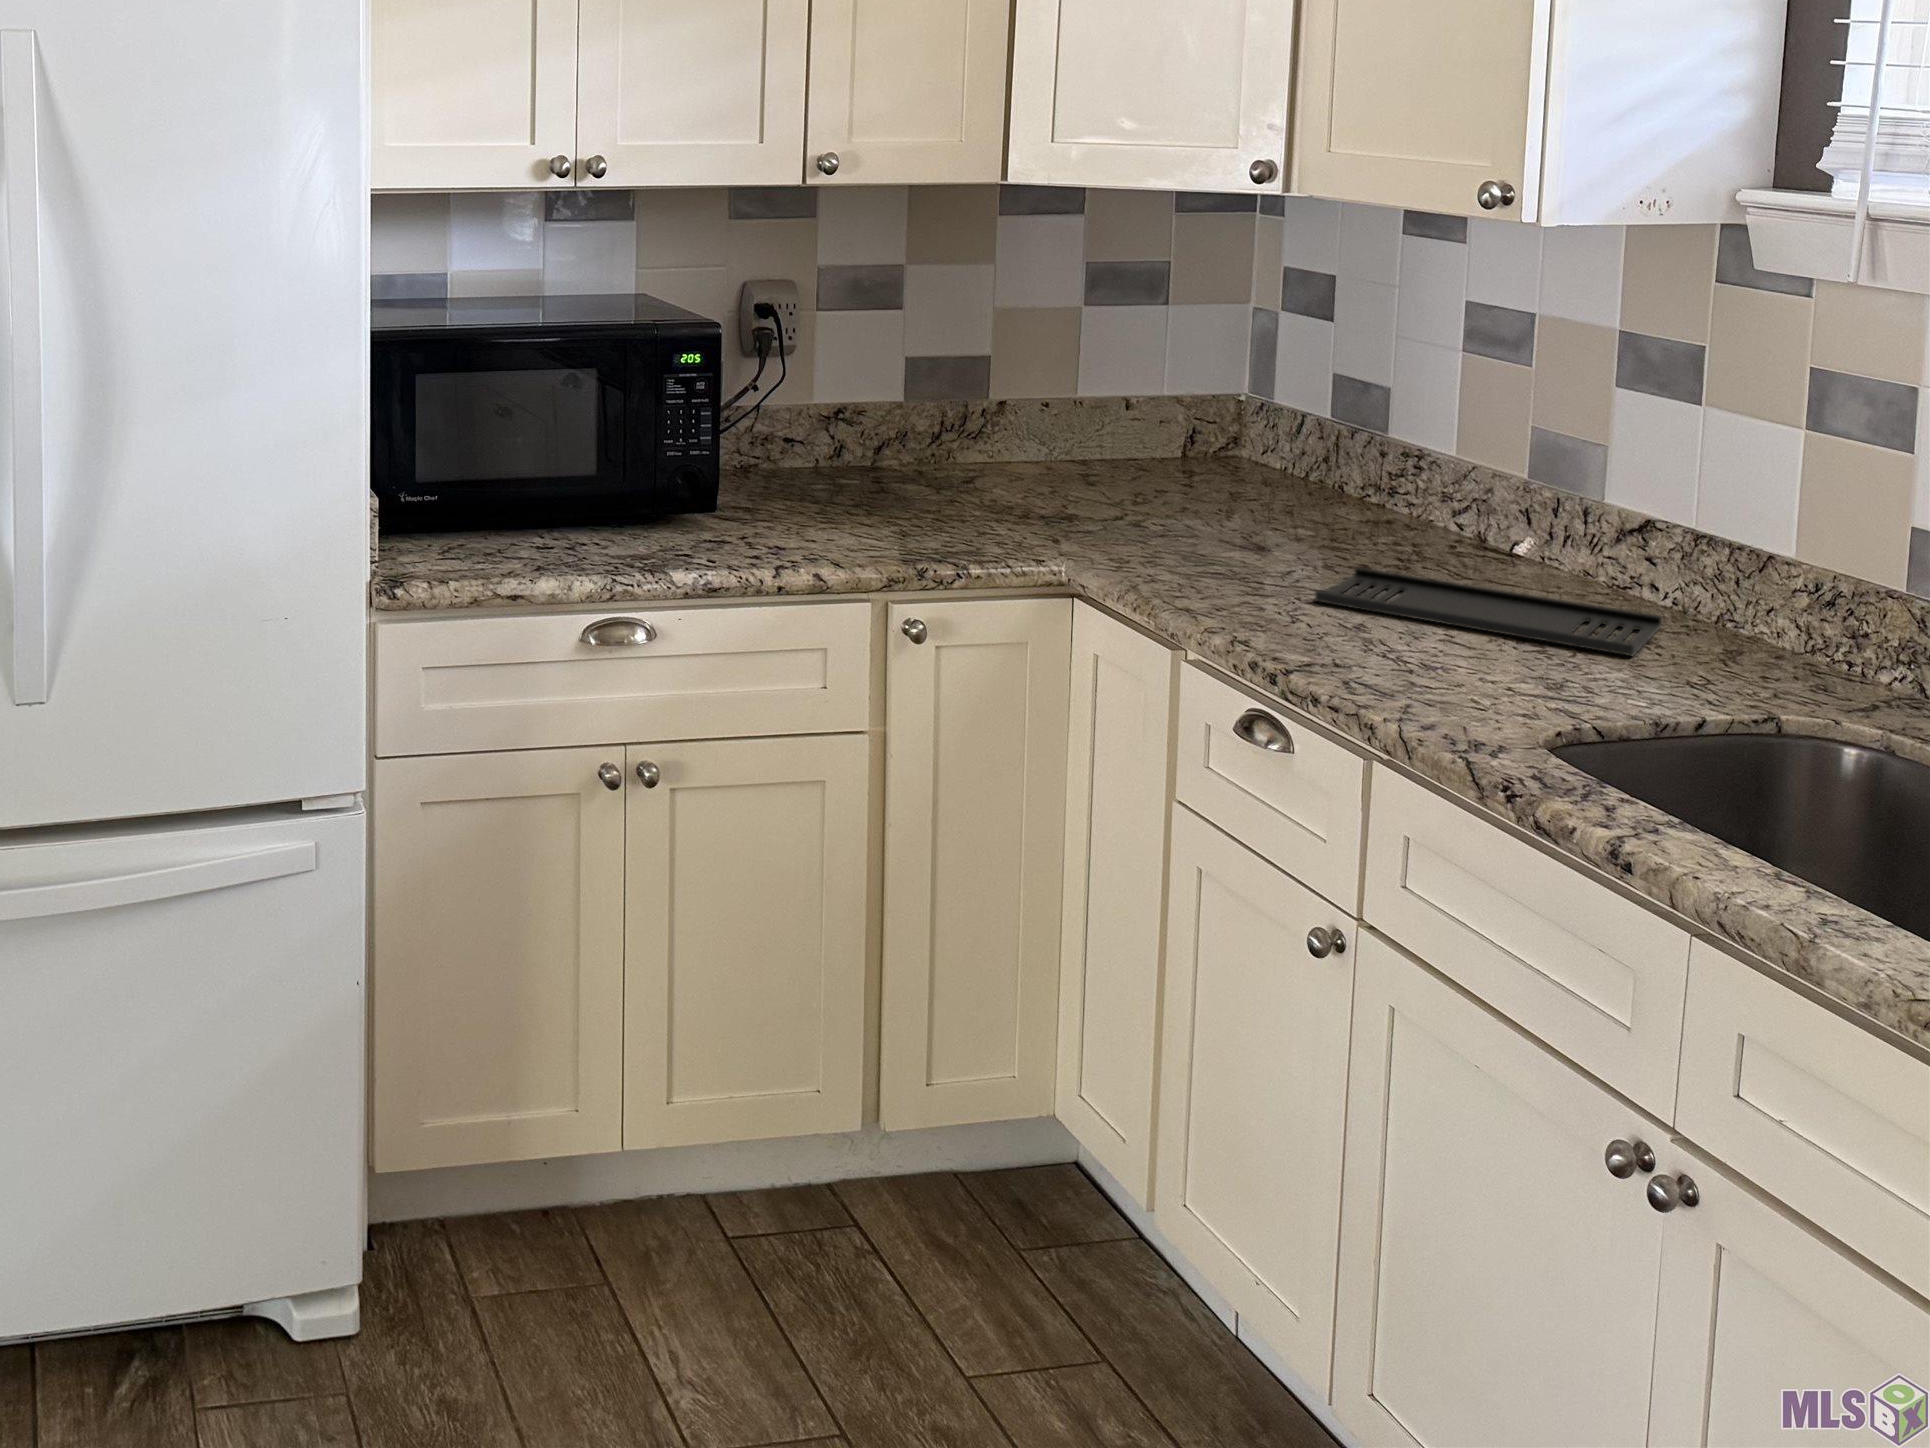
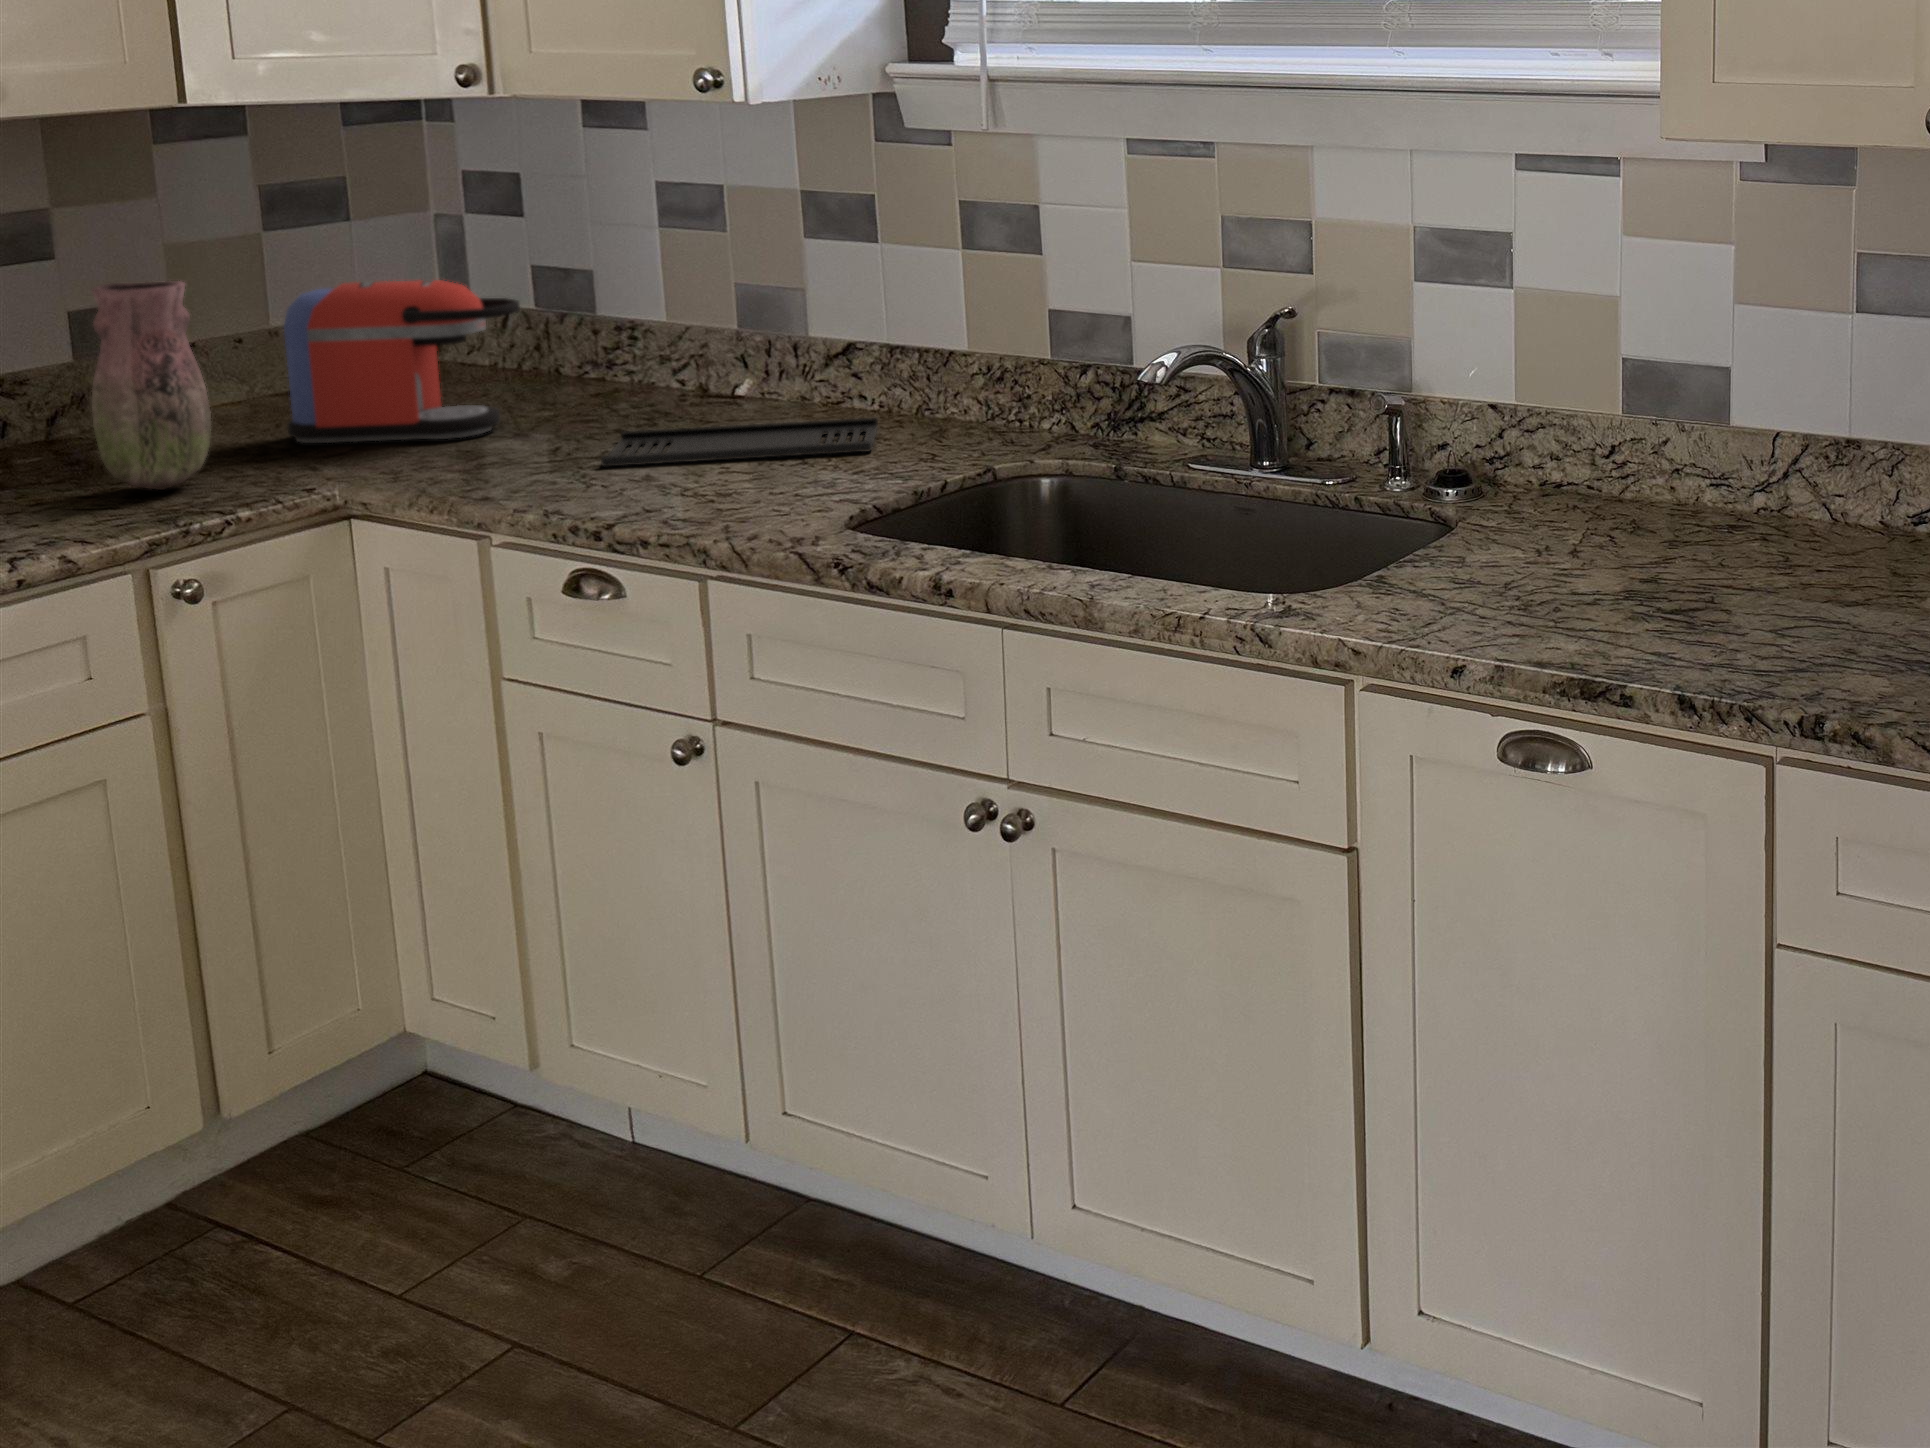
vase: none [881,341,974,532] -> present [91,281,211,490]
coffee maker: none [1054,367,1282,538] -> present [284,280,520,443]

